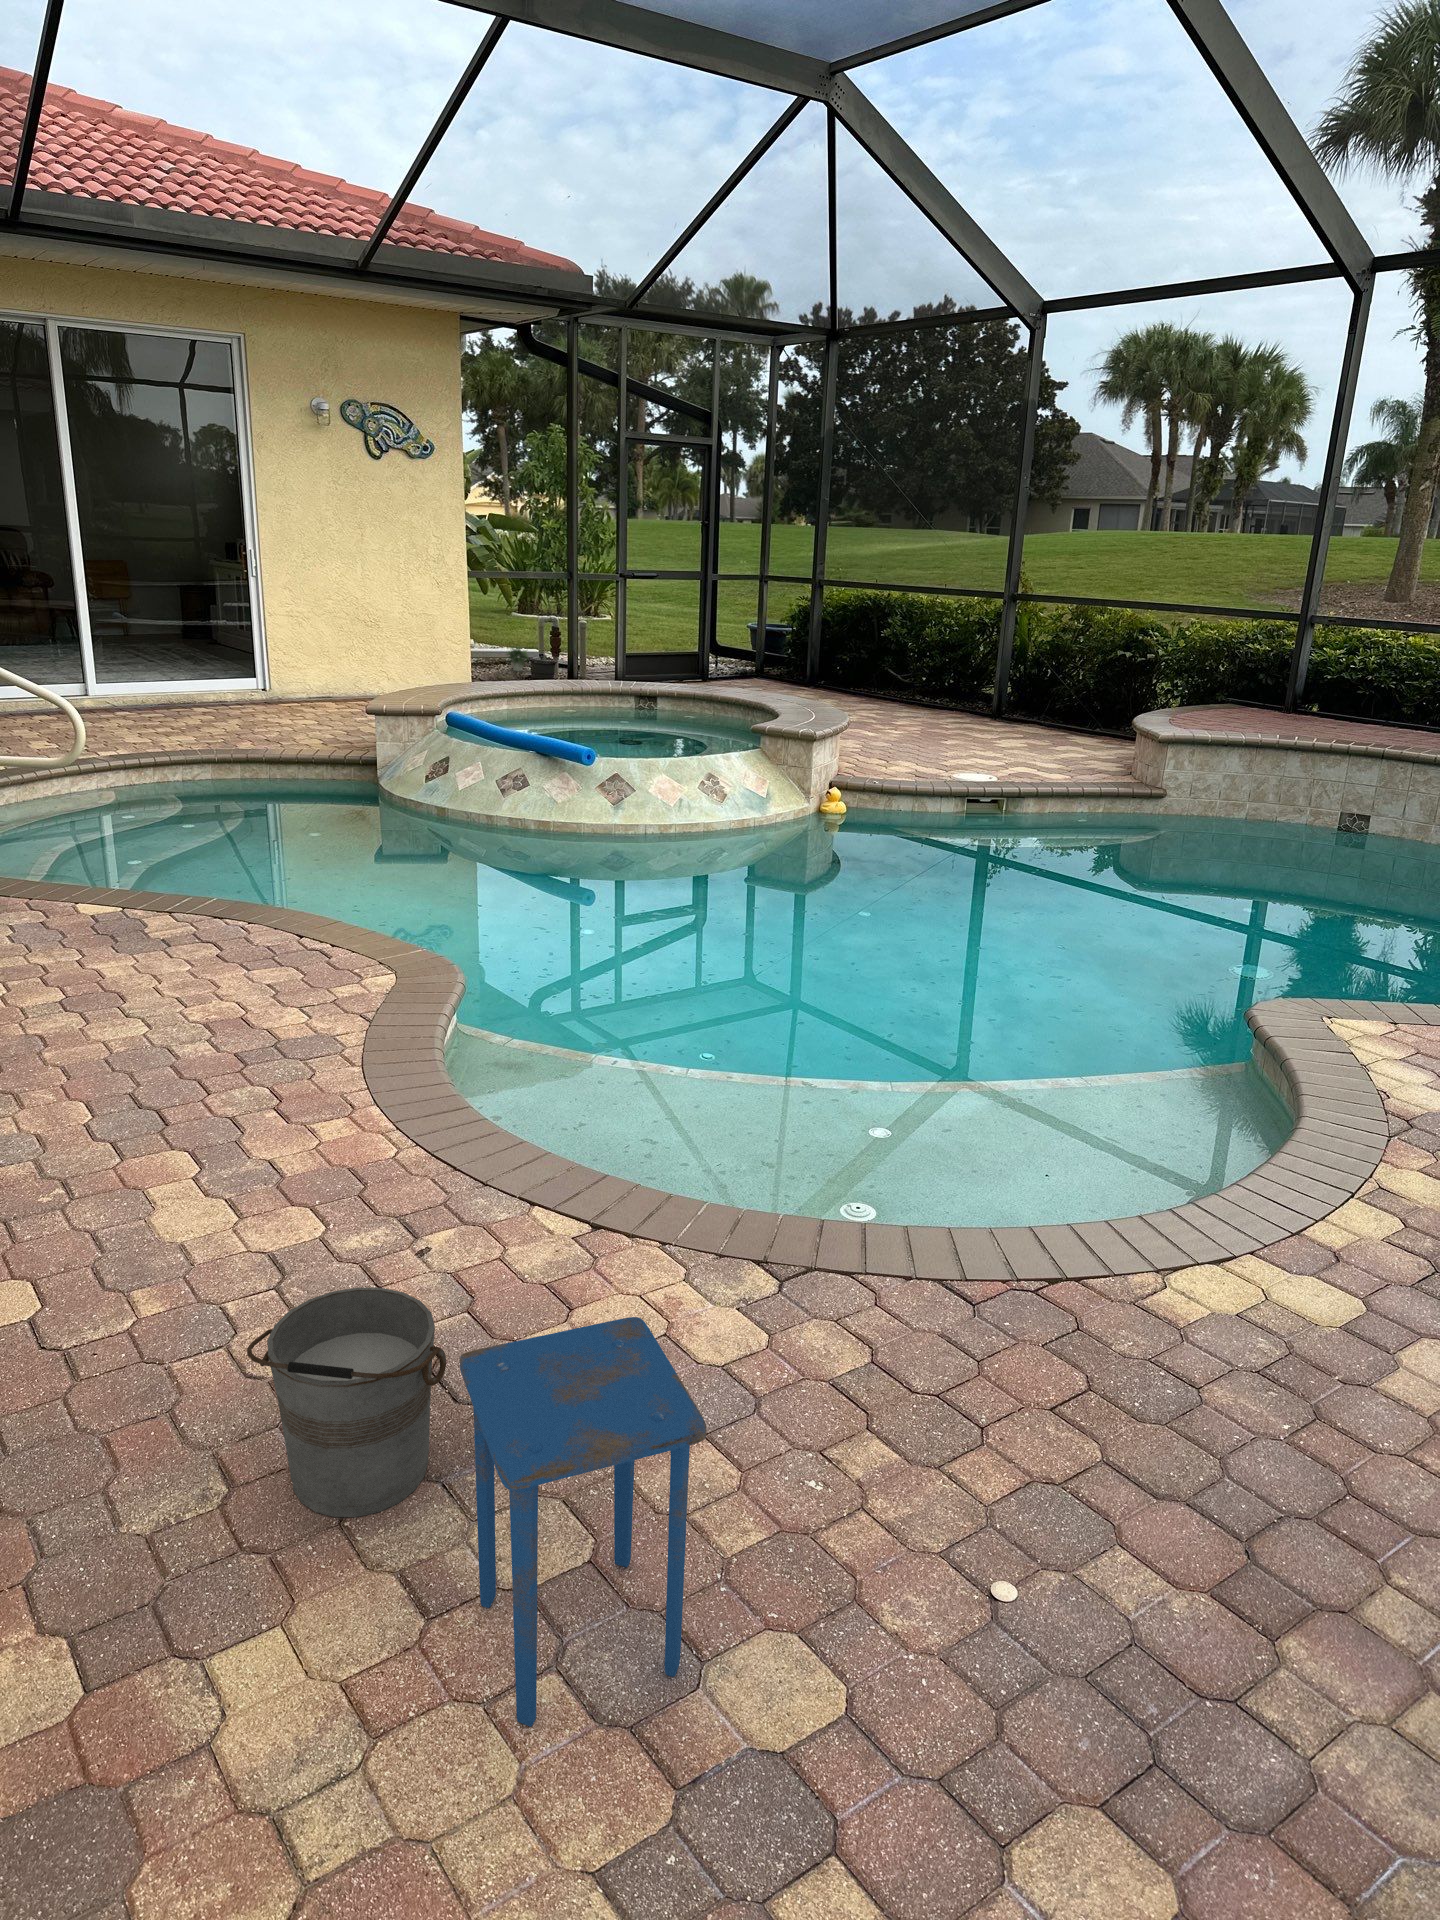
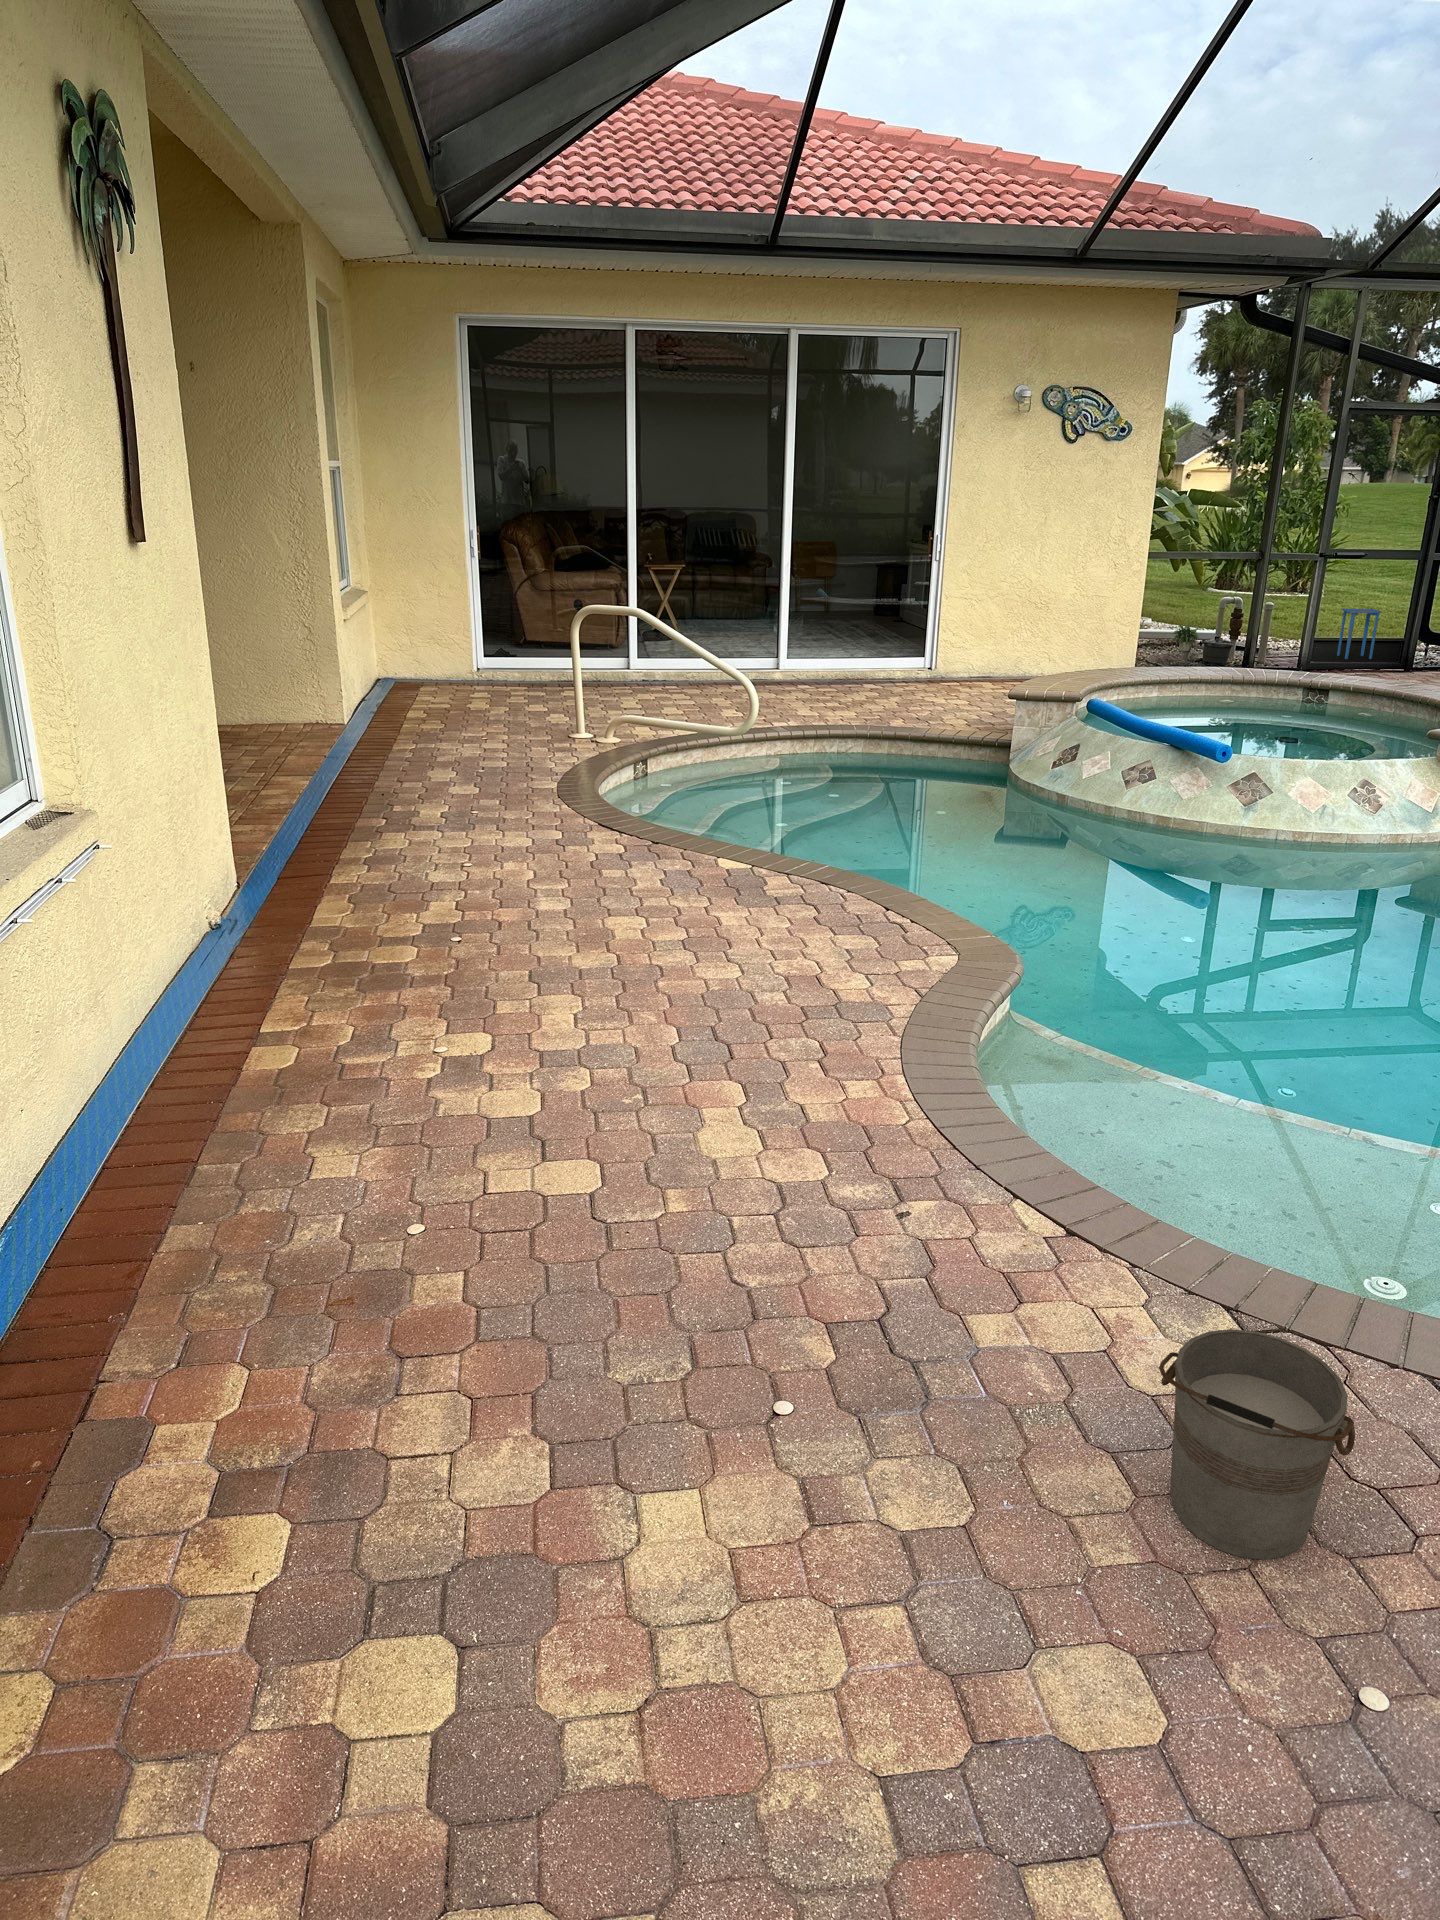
bucket: present [247,1287,446,1517] -> present [1159,1329,1355,1560]
side table: present [460,1317,707,1727] -> present [1337,609,1382,659]

